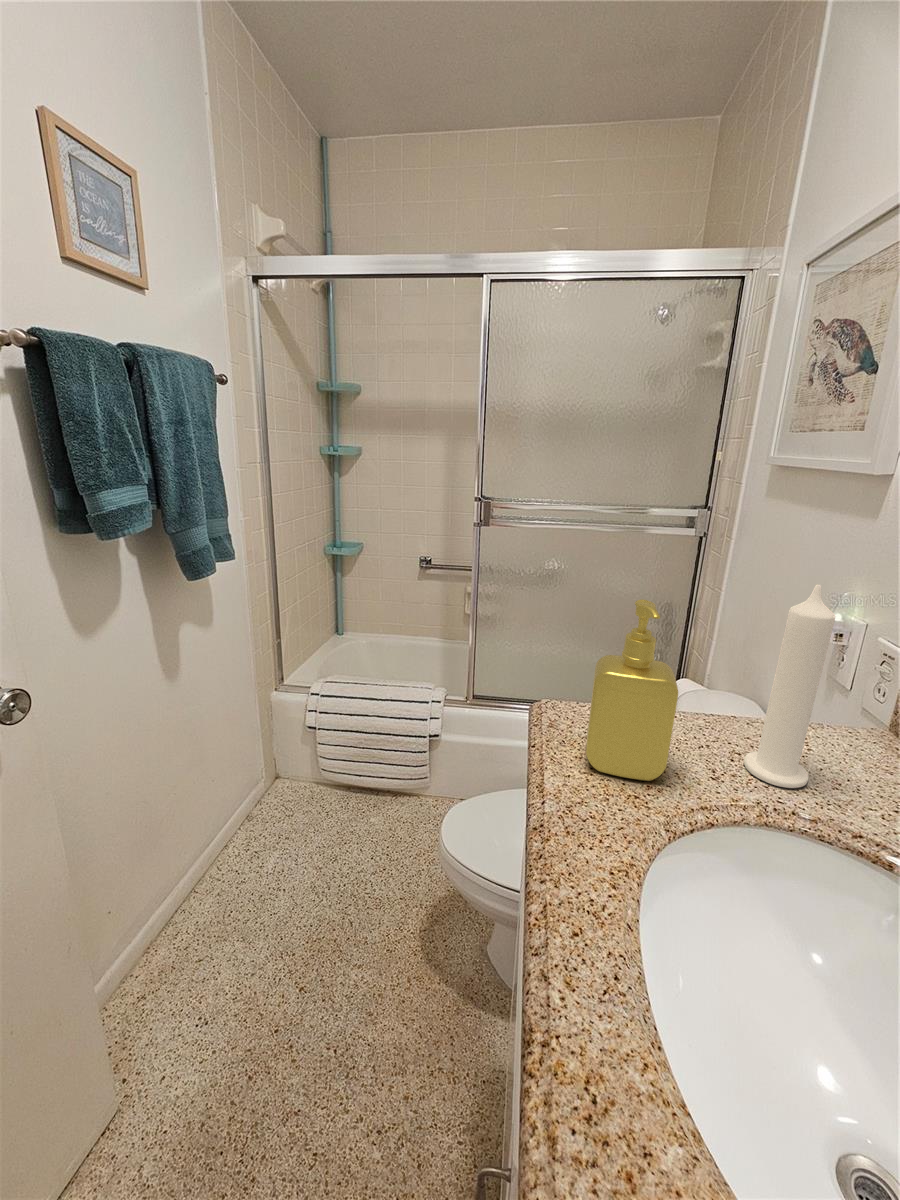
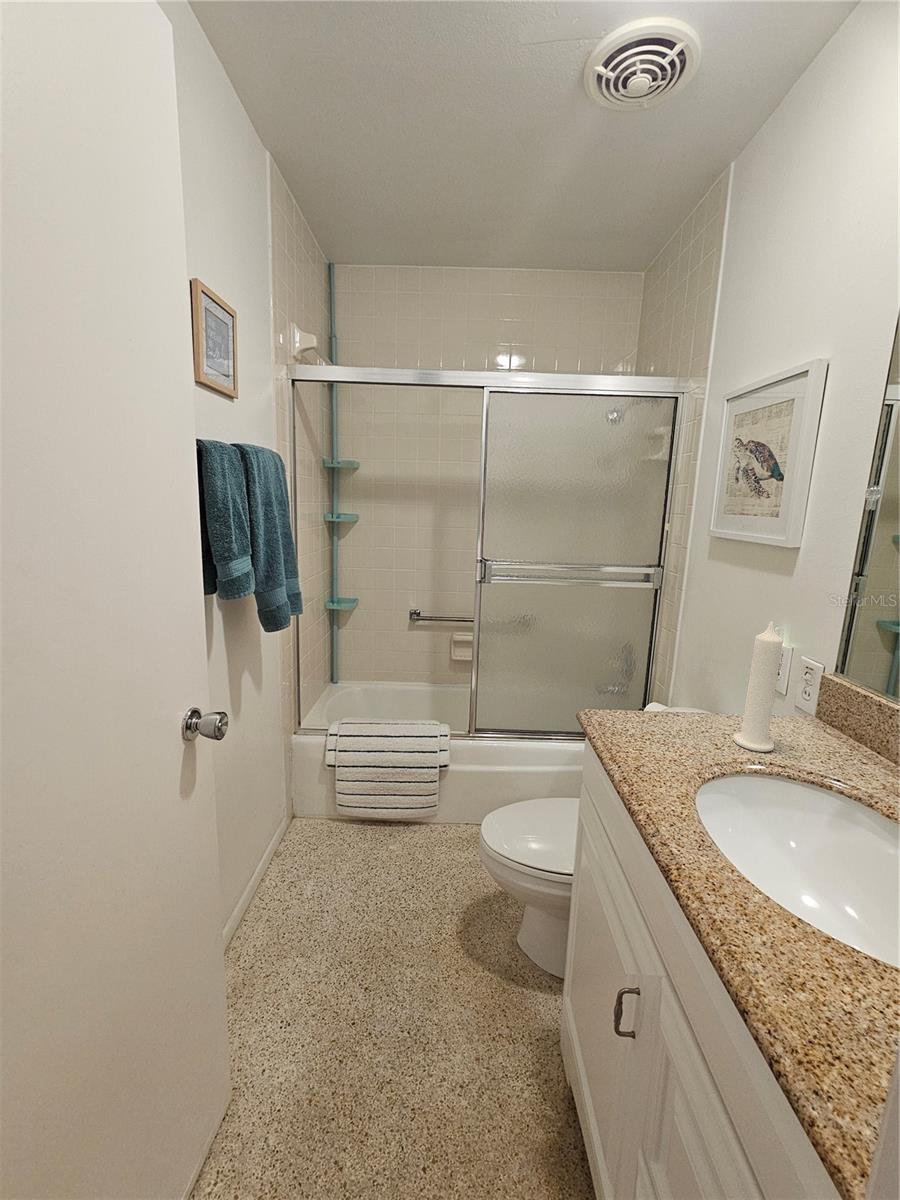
soap dispenser: present [586,600,678,781] -> none [634,634,697,752]

